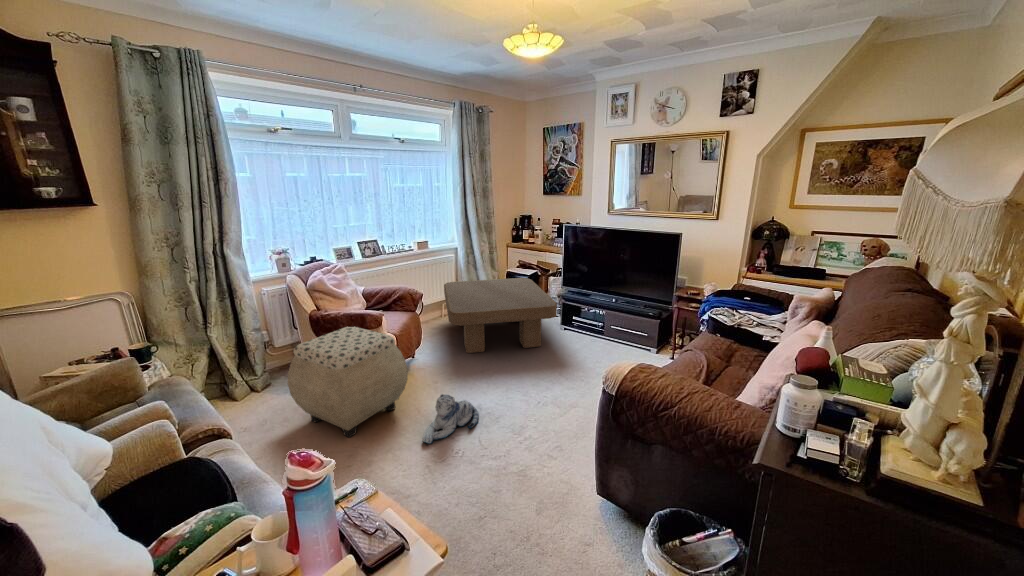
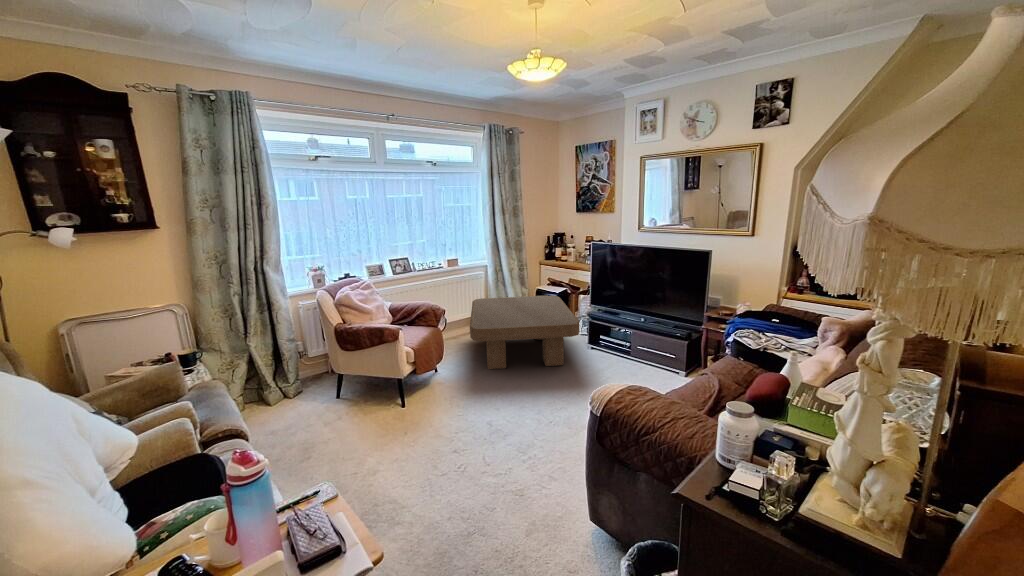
ottoman: present [288,327,408,437] -> none [310,339,421,446]
plush toy: present [422,394,479,443] -> none [427,408,487,457]

